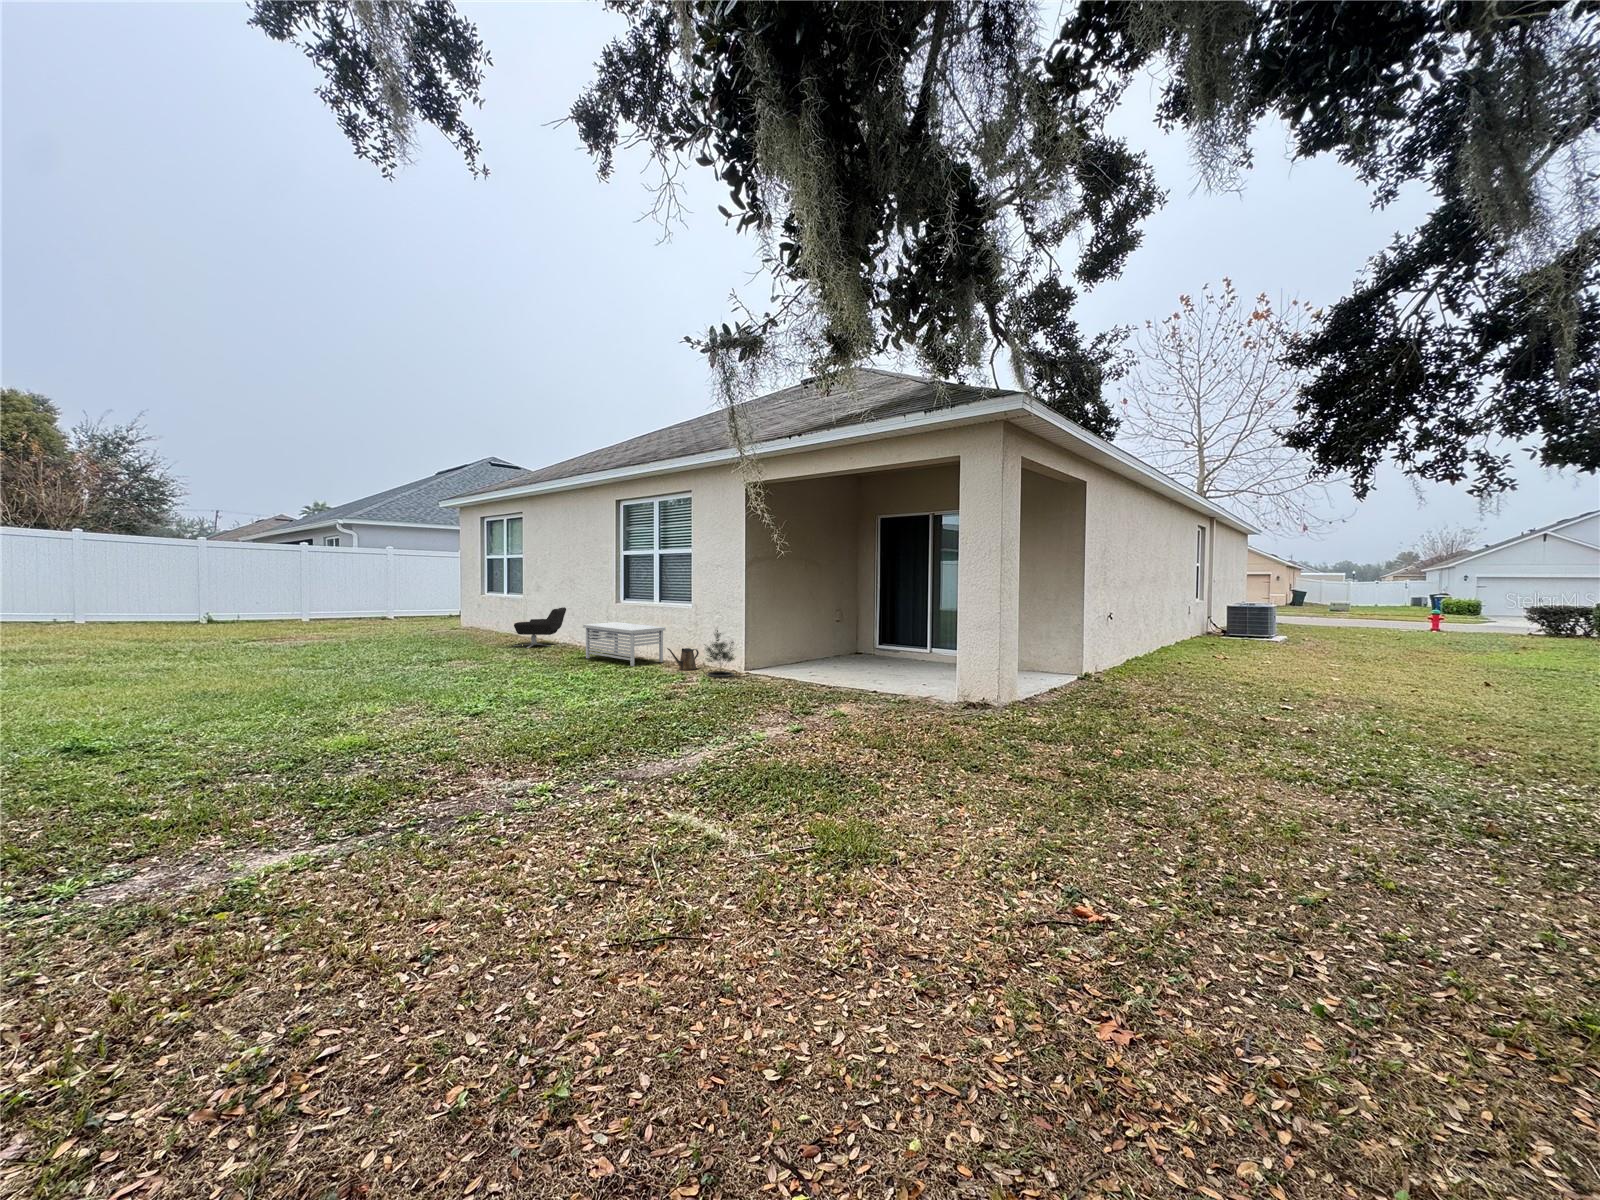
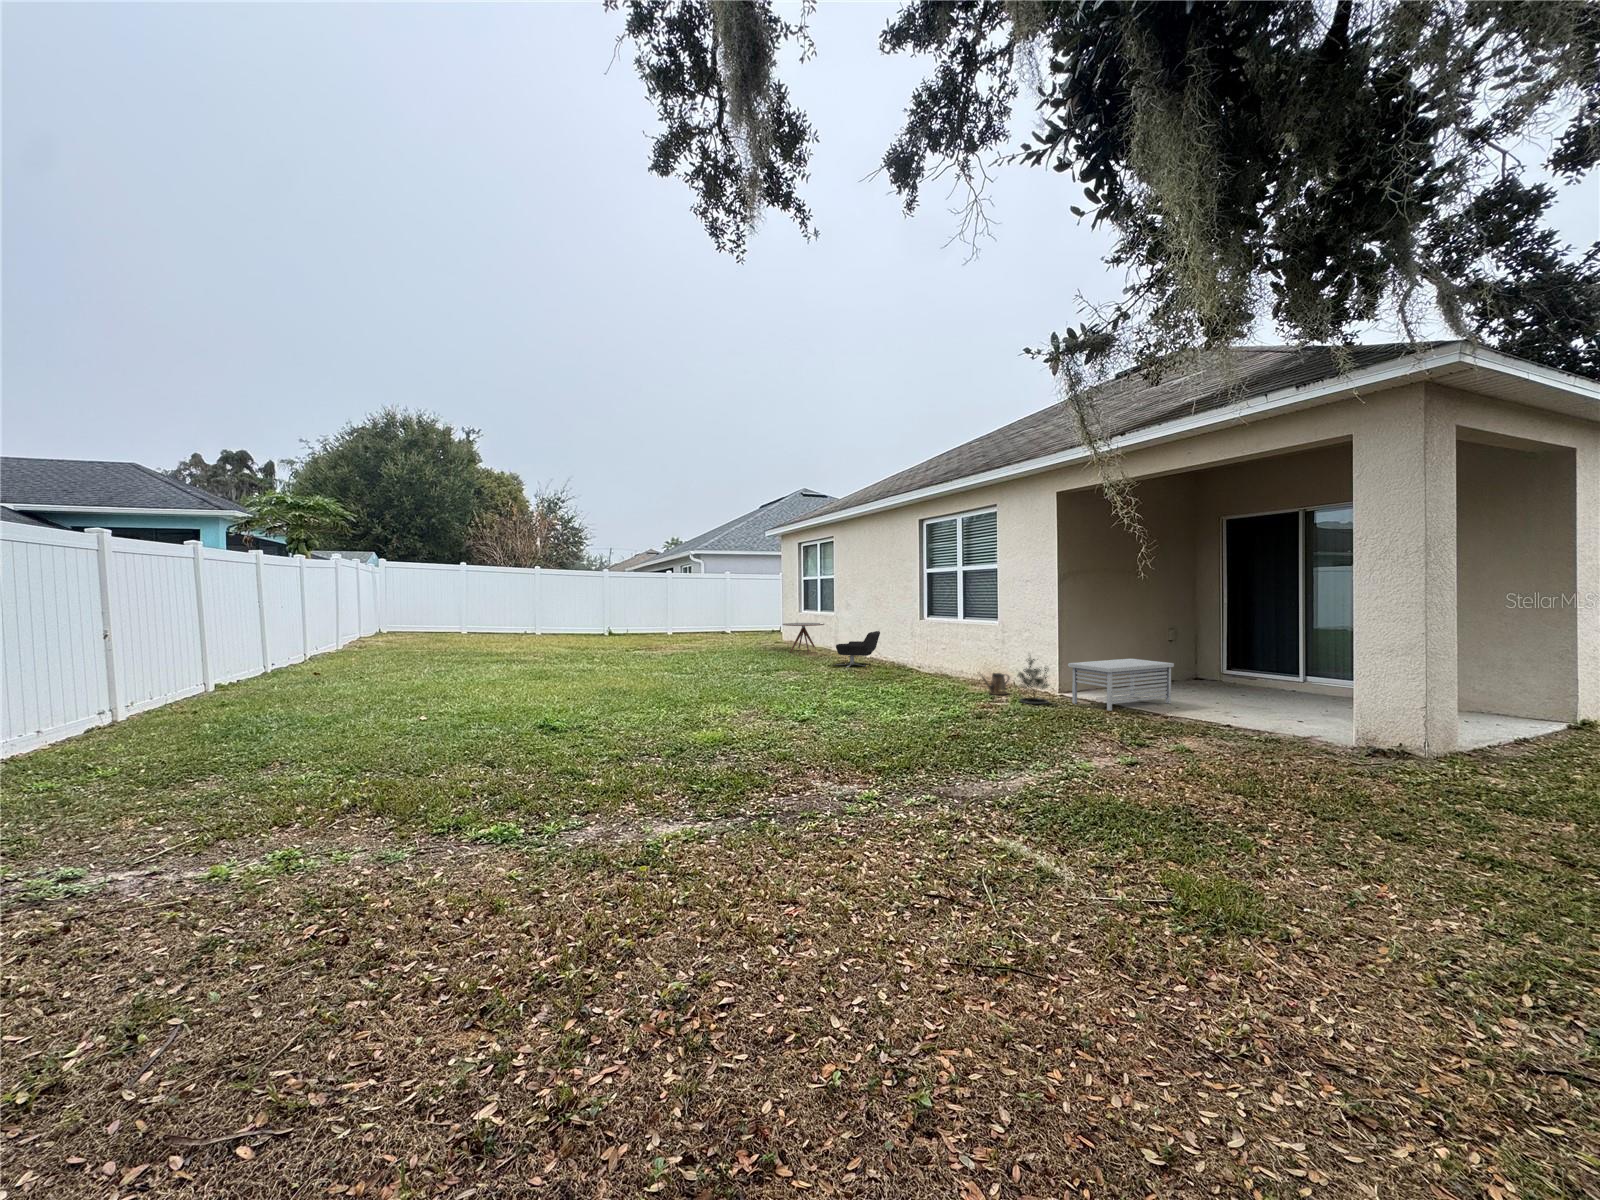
round table: none [448,599,502,634] -> present [783,623,824,653]
storage bench: present [583,622,666,666] -> present [1068,659,1174,711]

